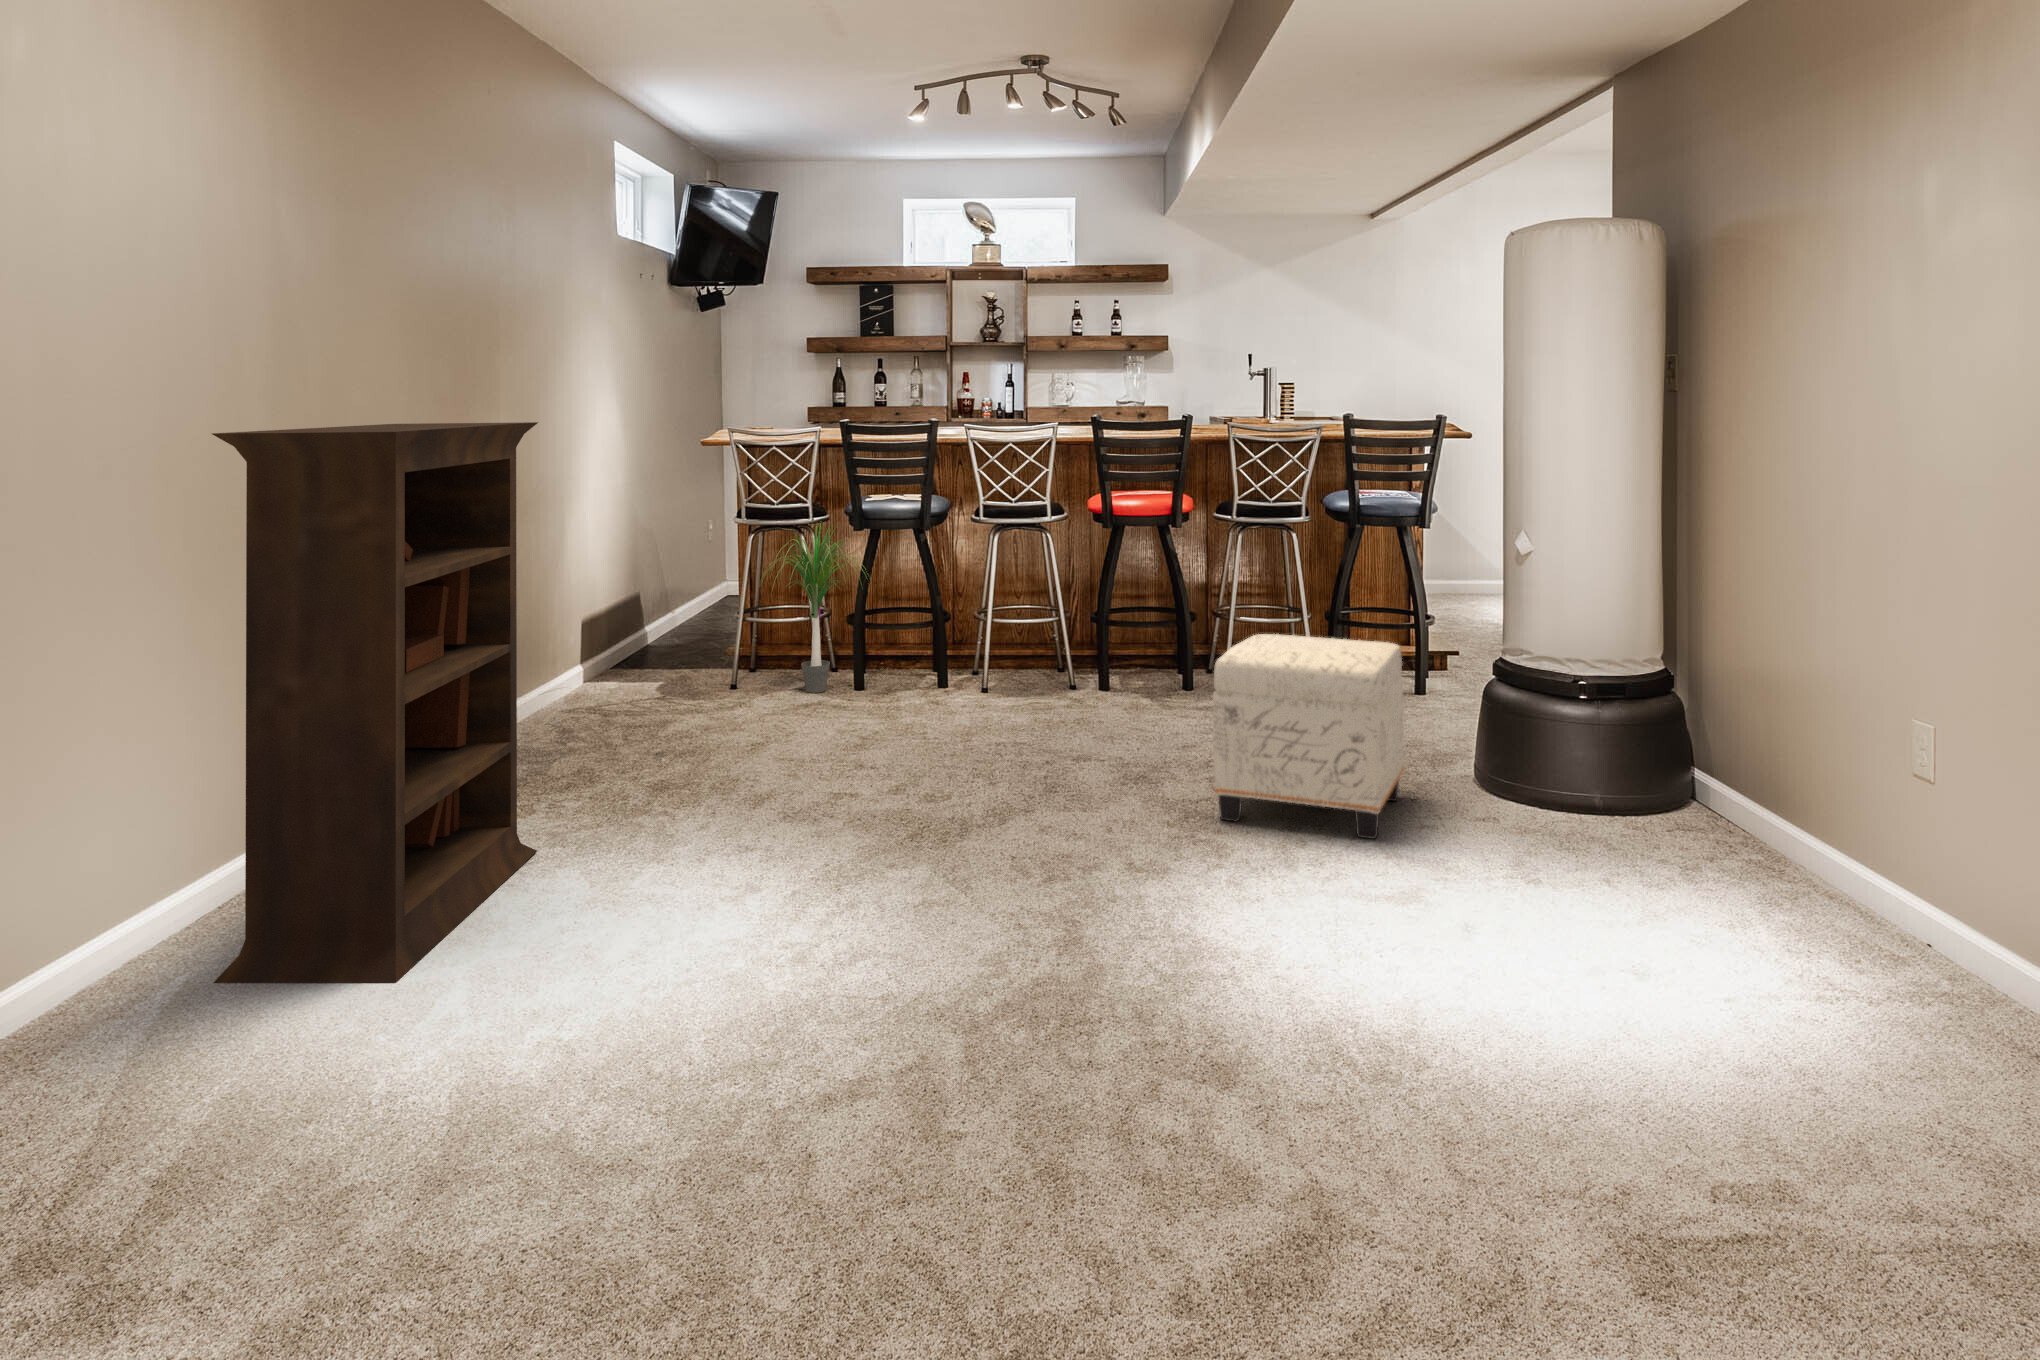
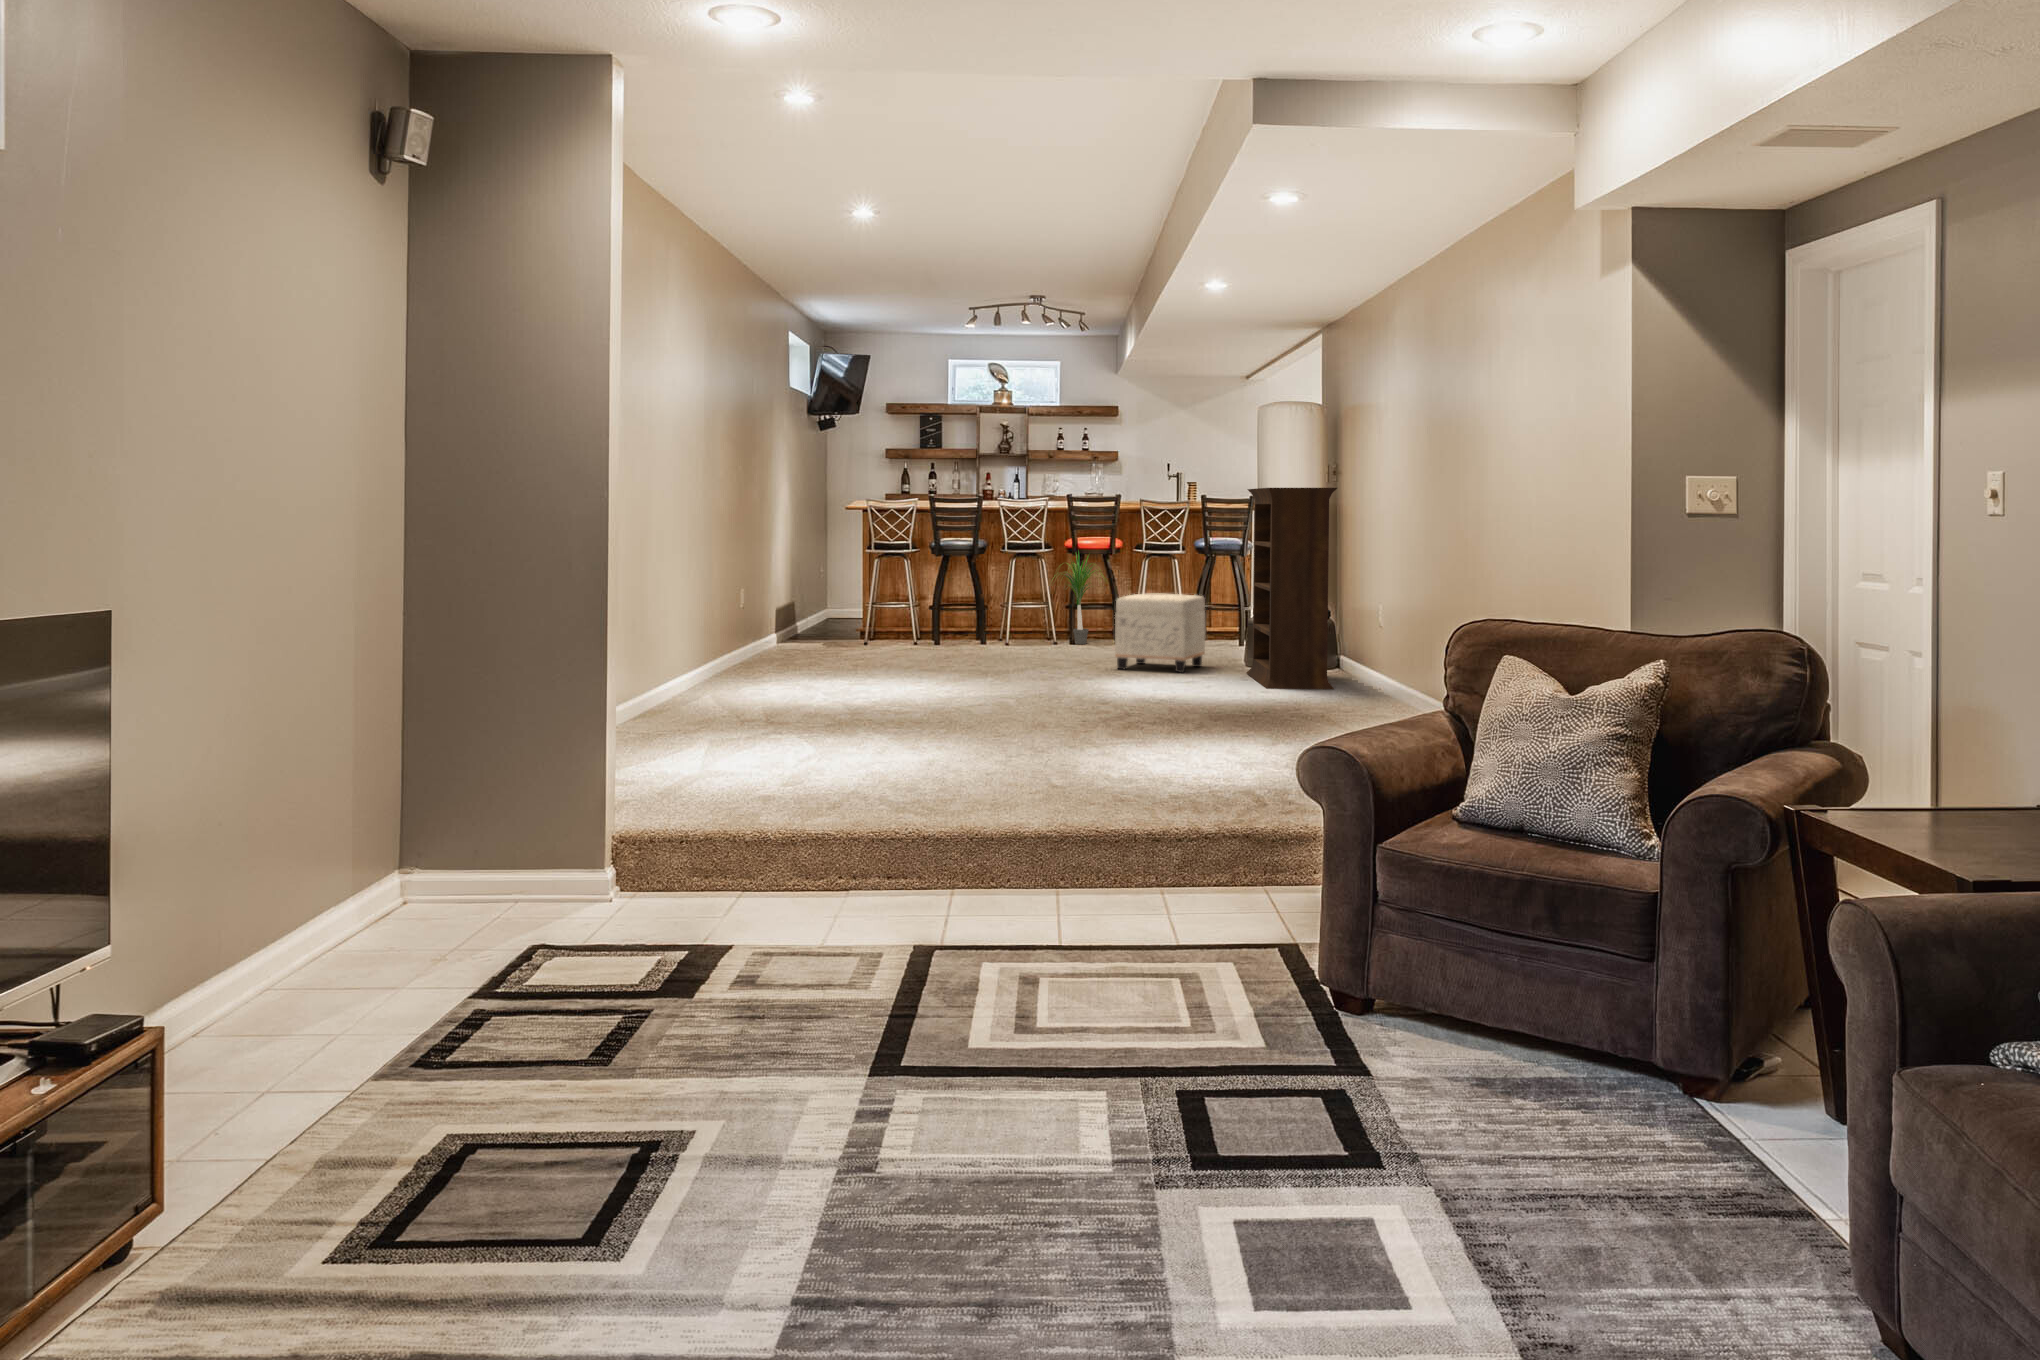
bookcase: present [212,422,538,983] -> present [1246,488,1337,689]
potted plant: present [768,523,860,693] -> present [1066,555,1096,644]

